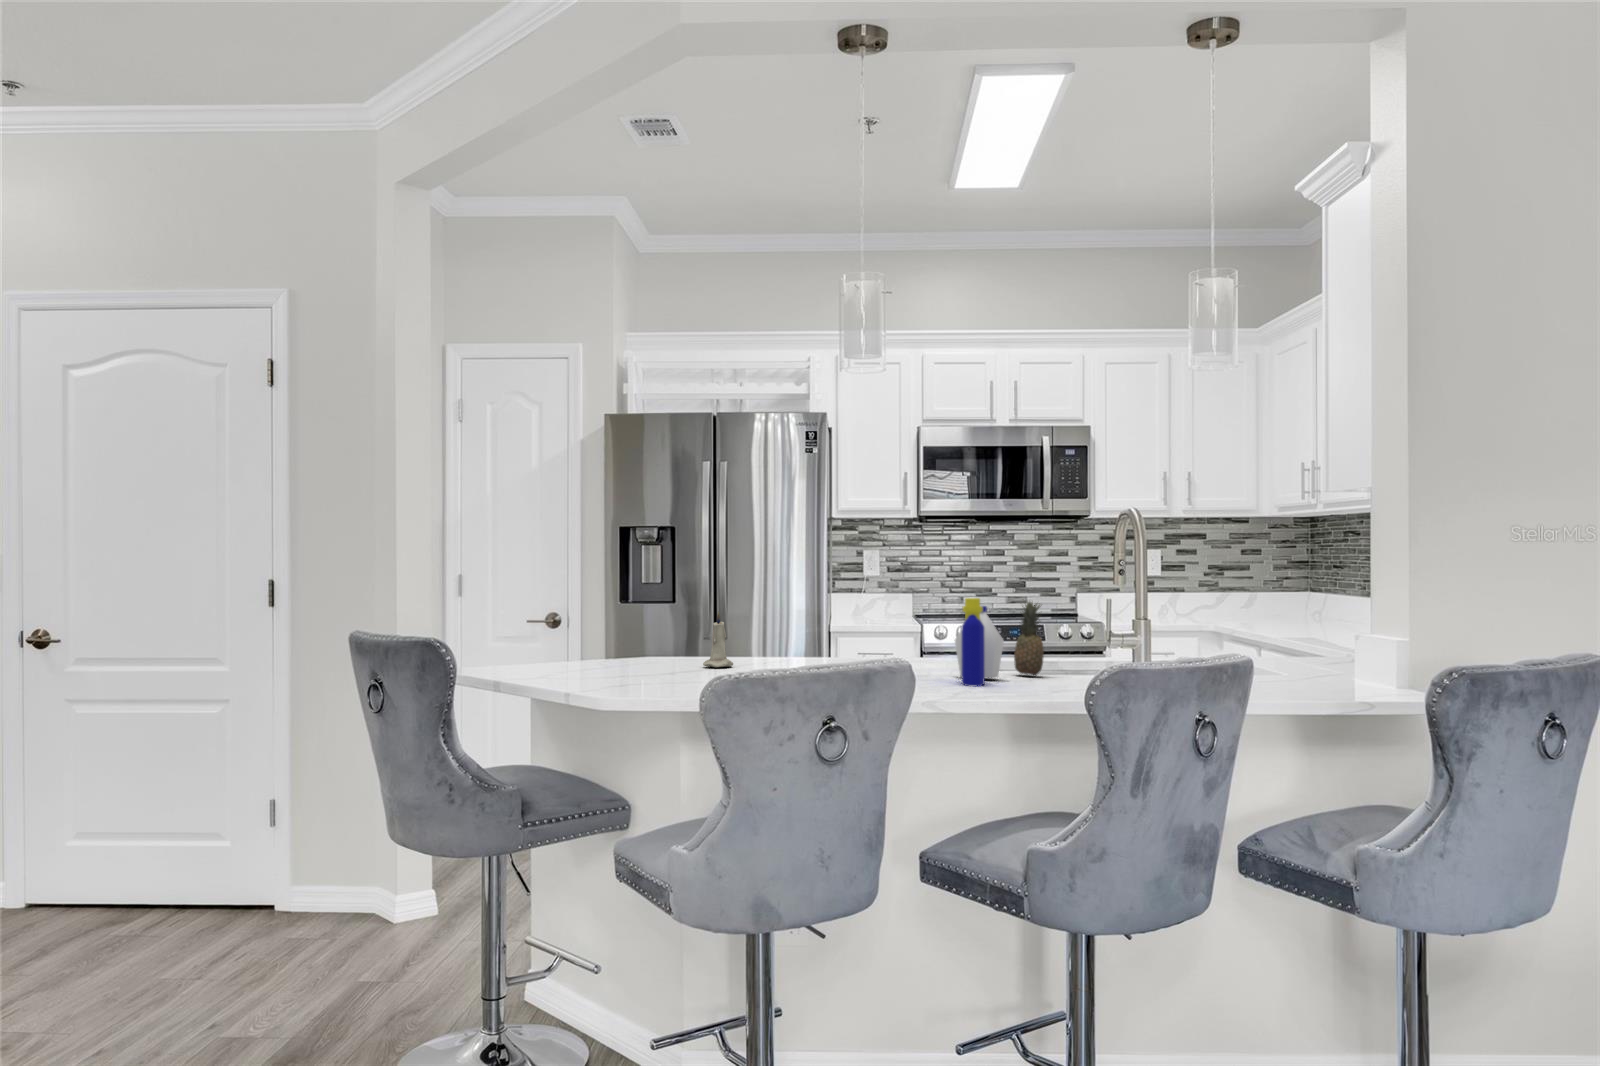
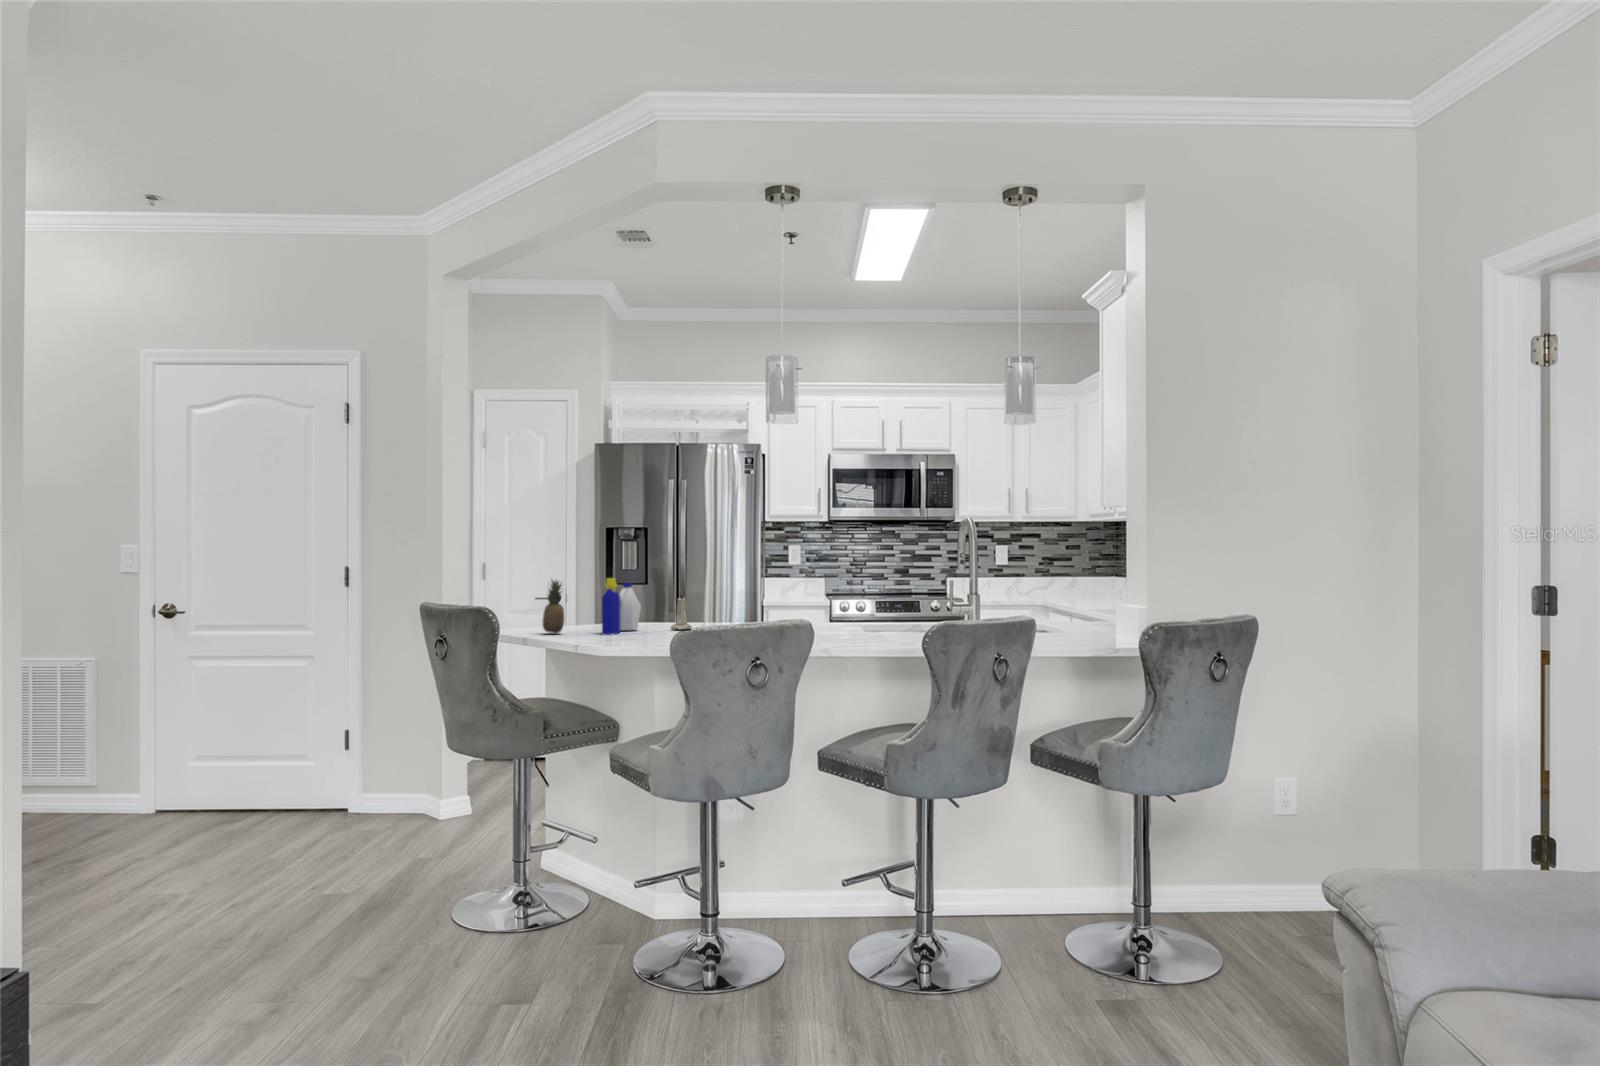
bottle: present [955,598,1004,686] -> present [602,578,641,635]
fruit: present [1014,602,1044,675] -> present [543,580,564,633]

